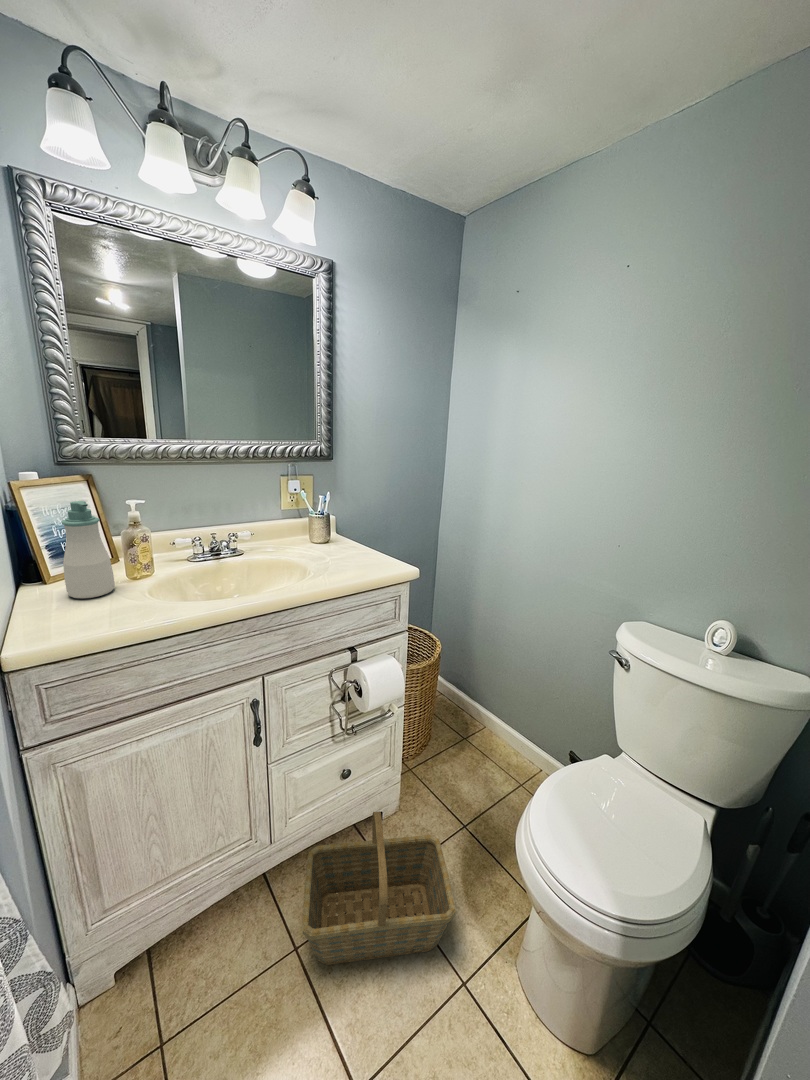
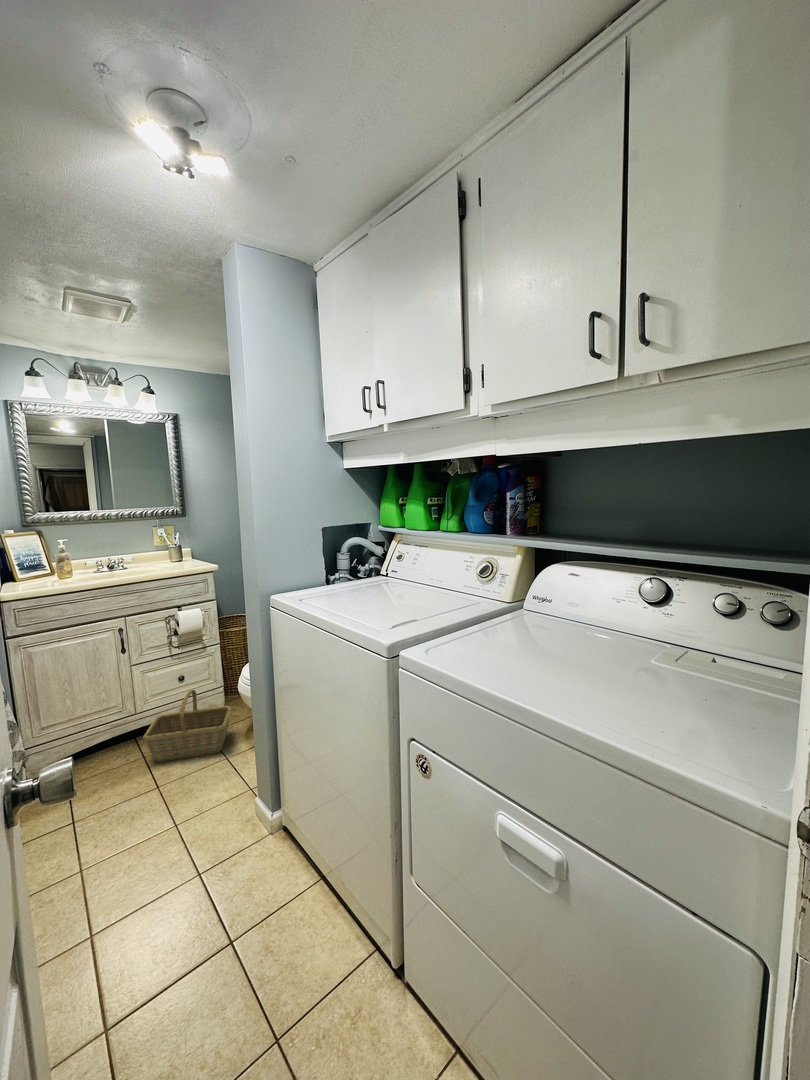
soap bottle: present [61,501,115,598] -> none [26,540,51,584]

